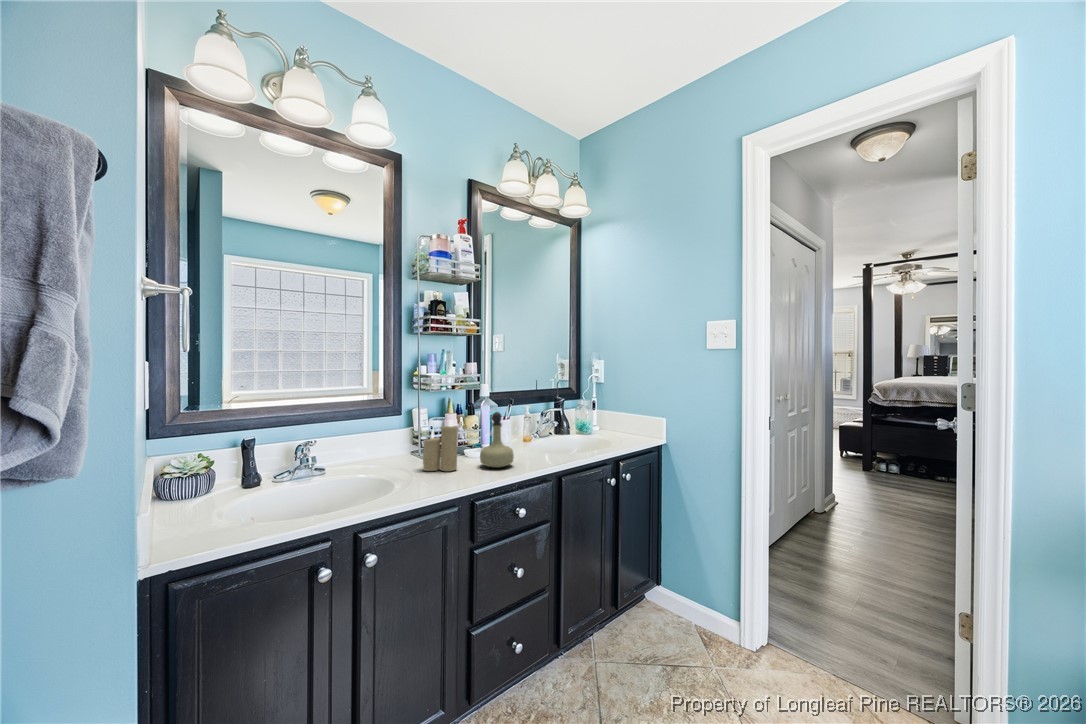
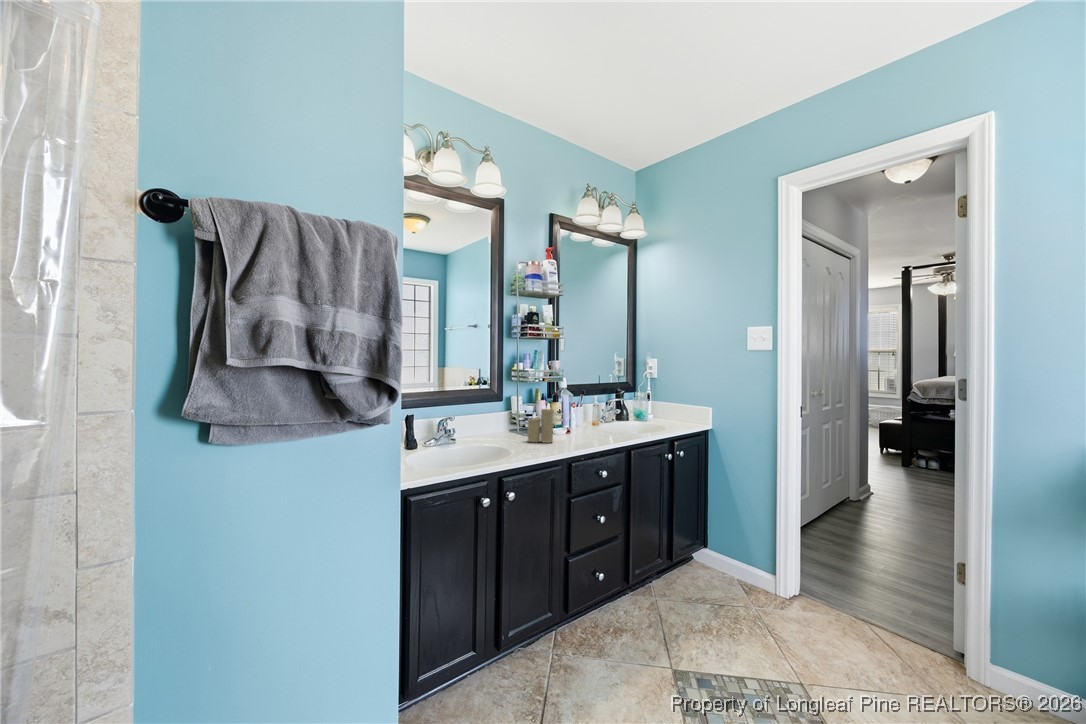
perfume bottle: present [480,412,514,468] -> none [569,399,595,441]

